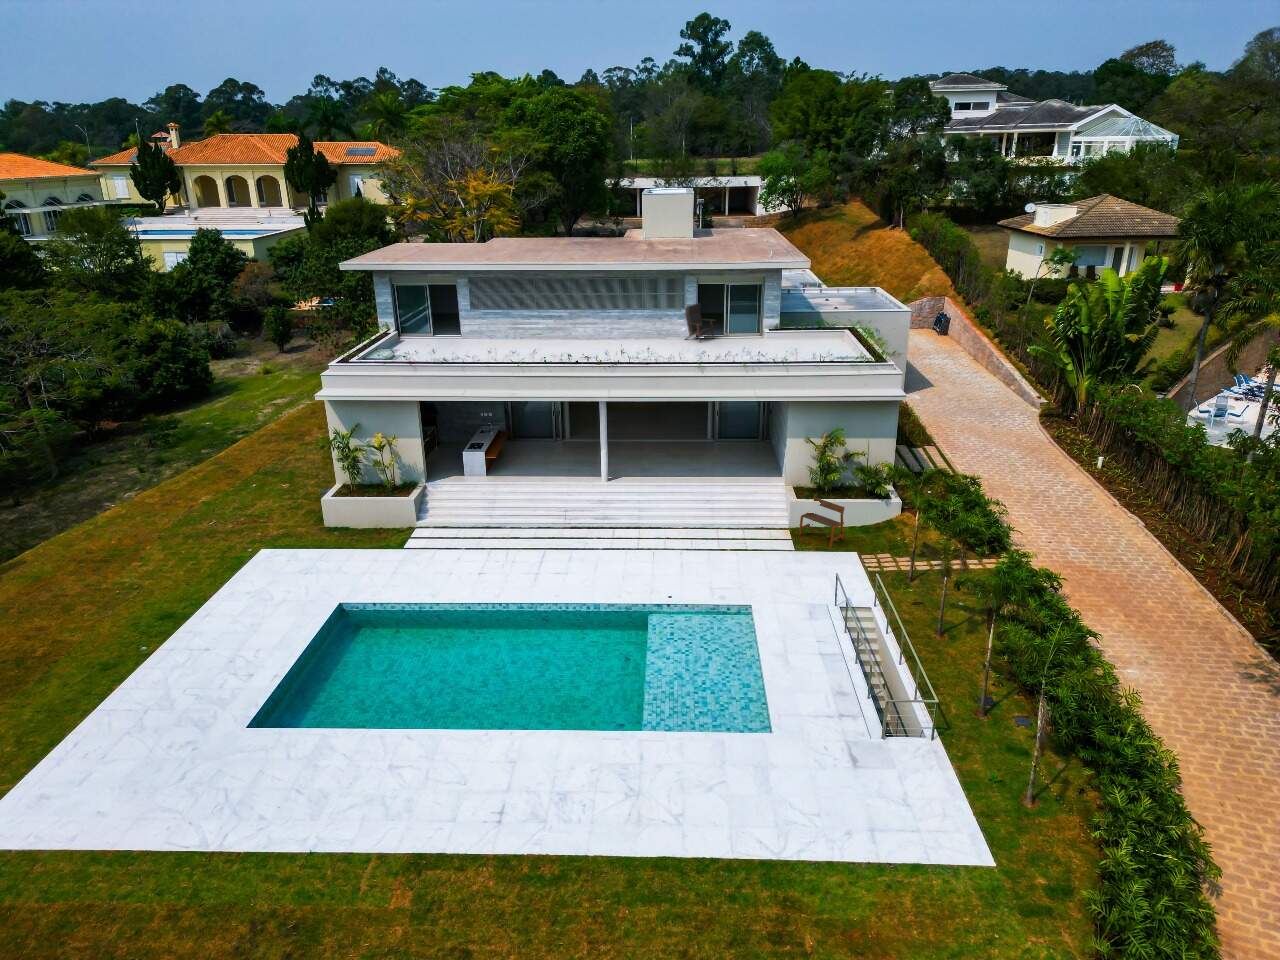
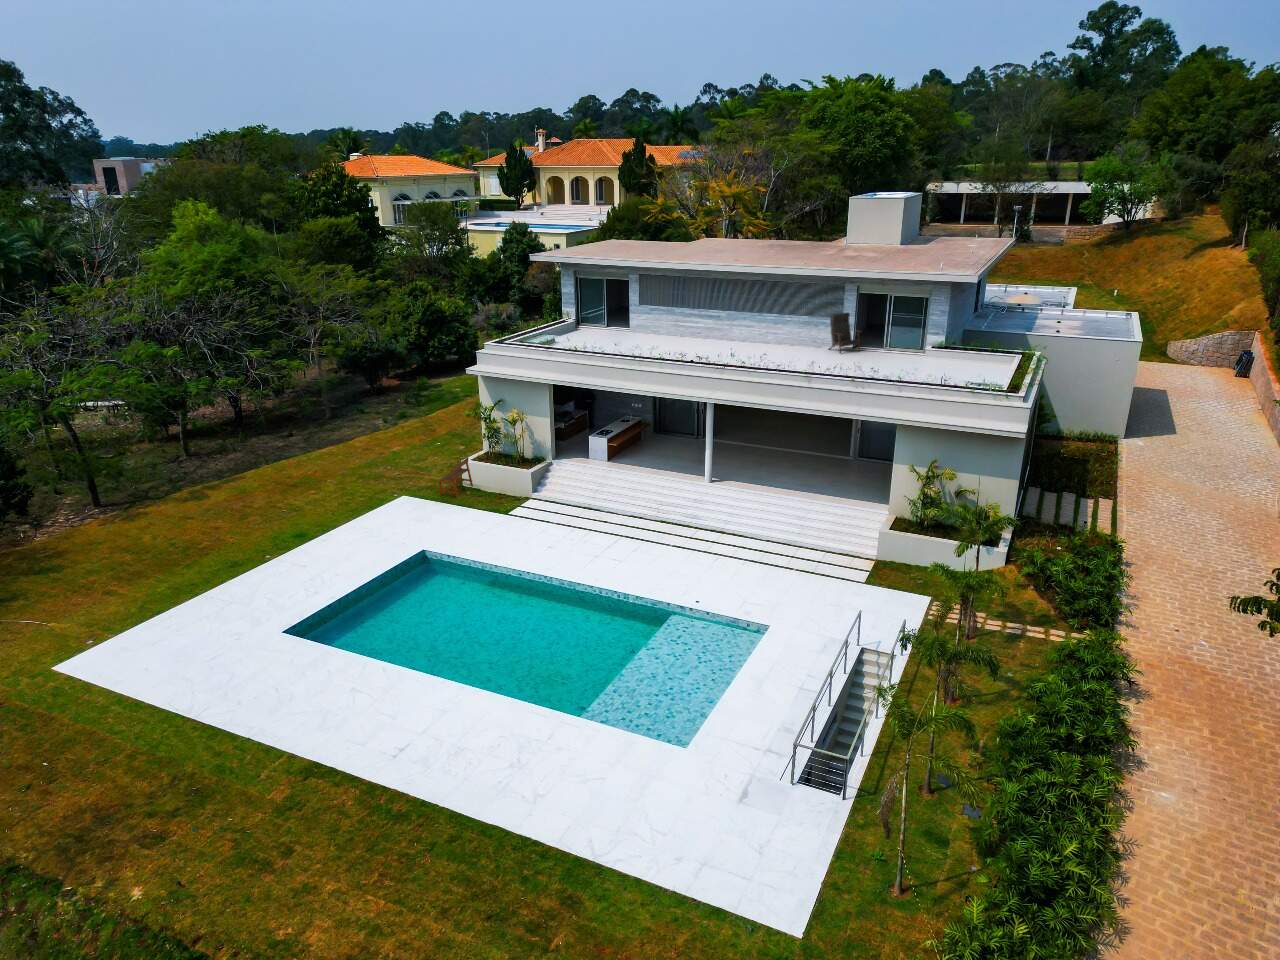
bench: present [799,497,845,547] -> present [439,457,473,497]

